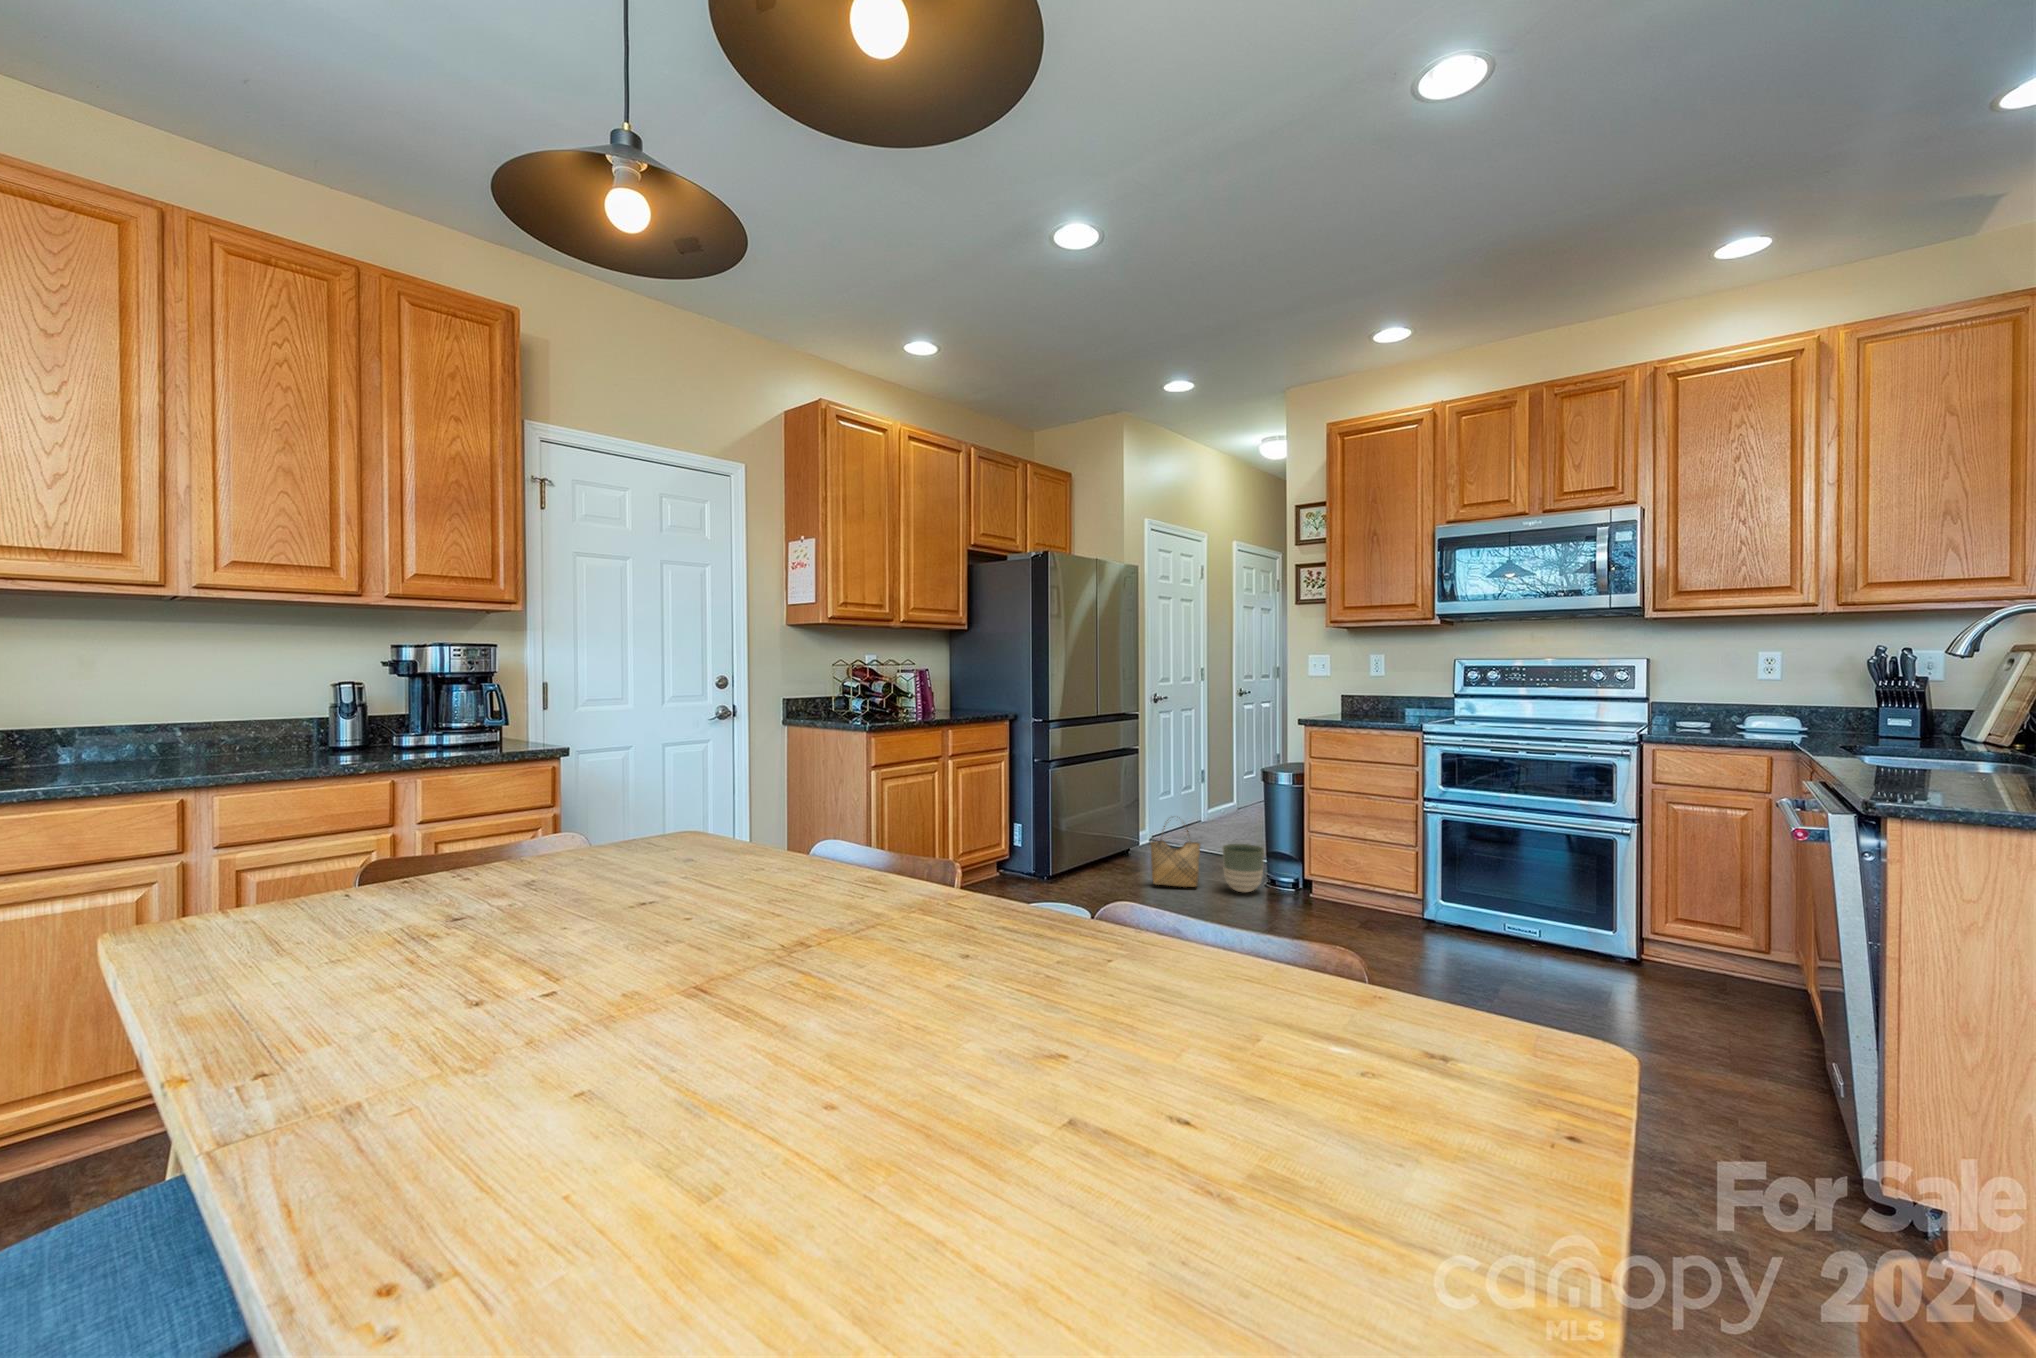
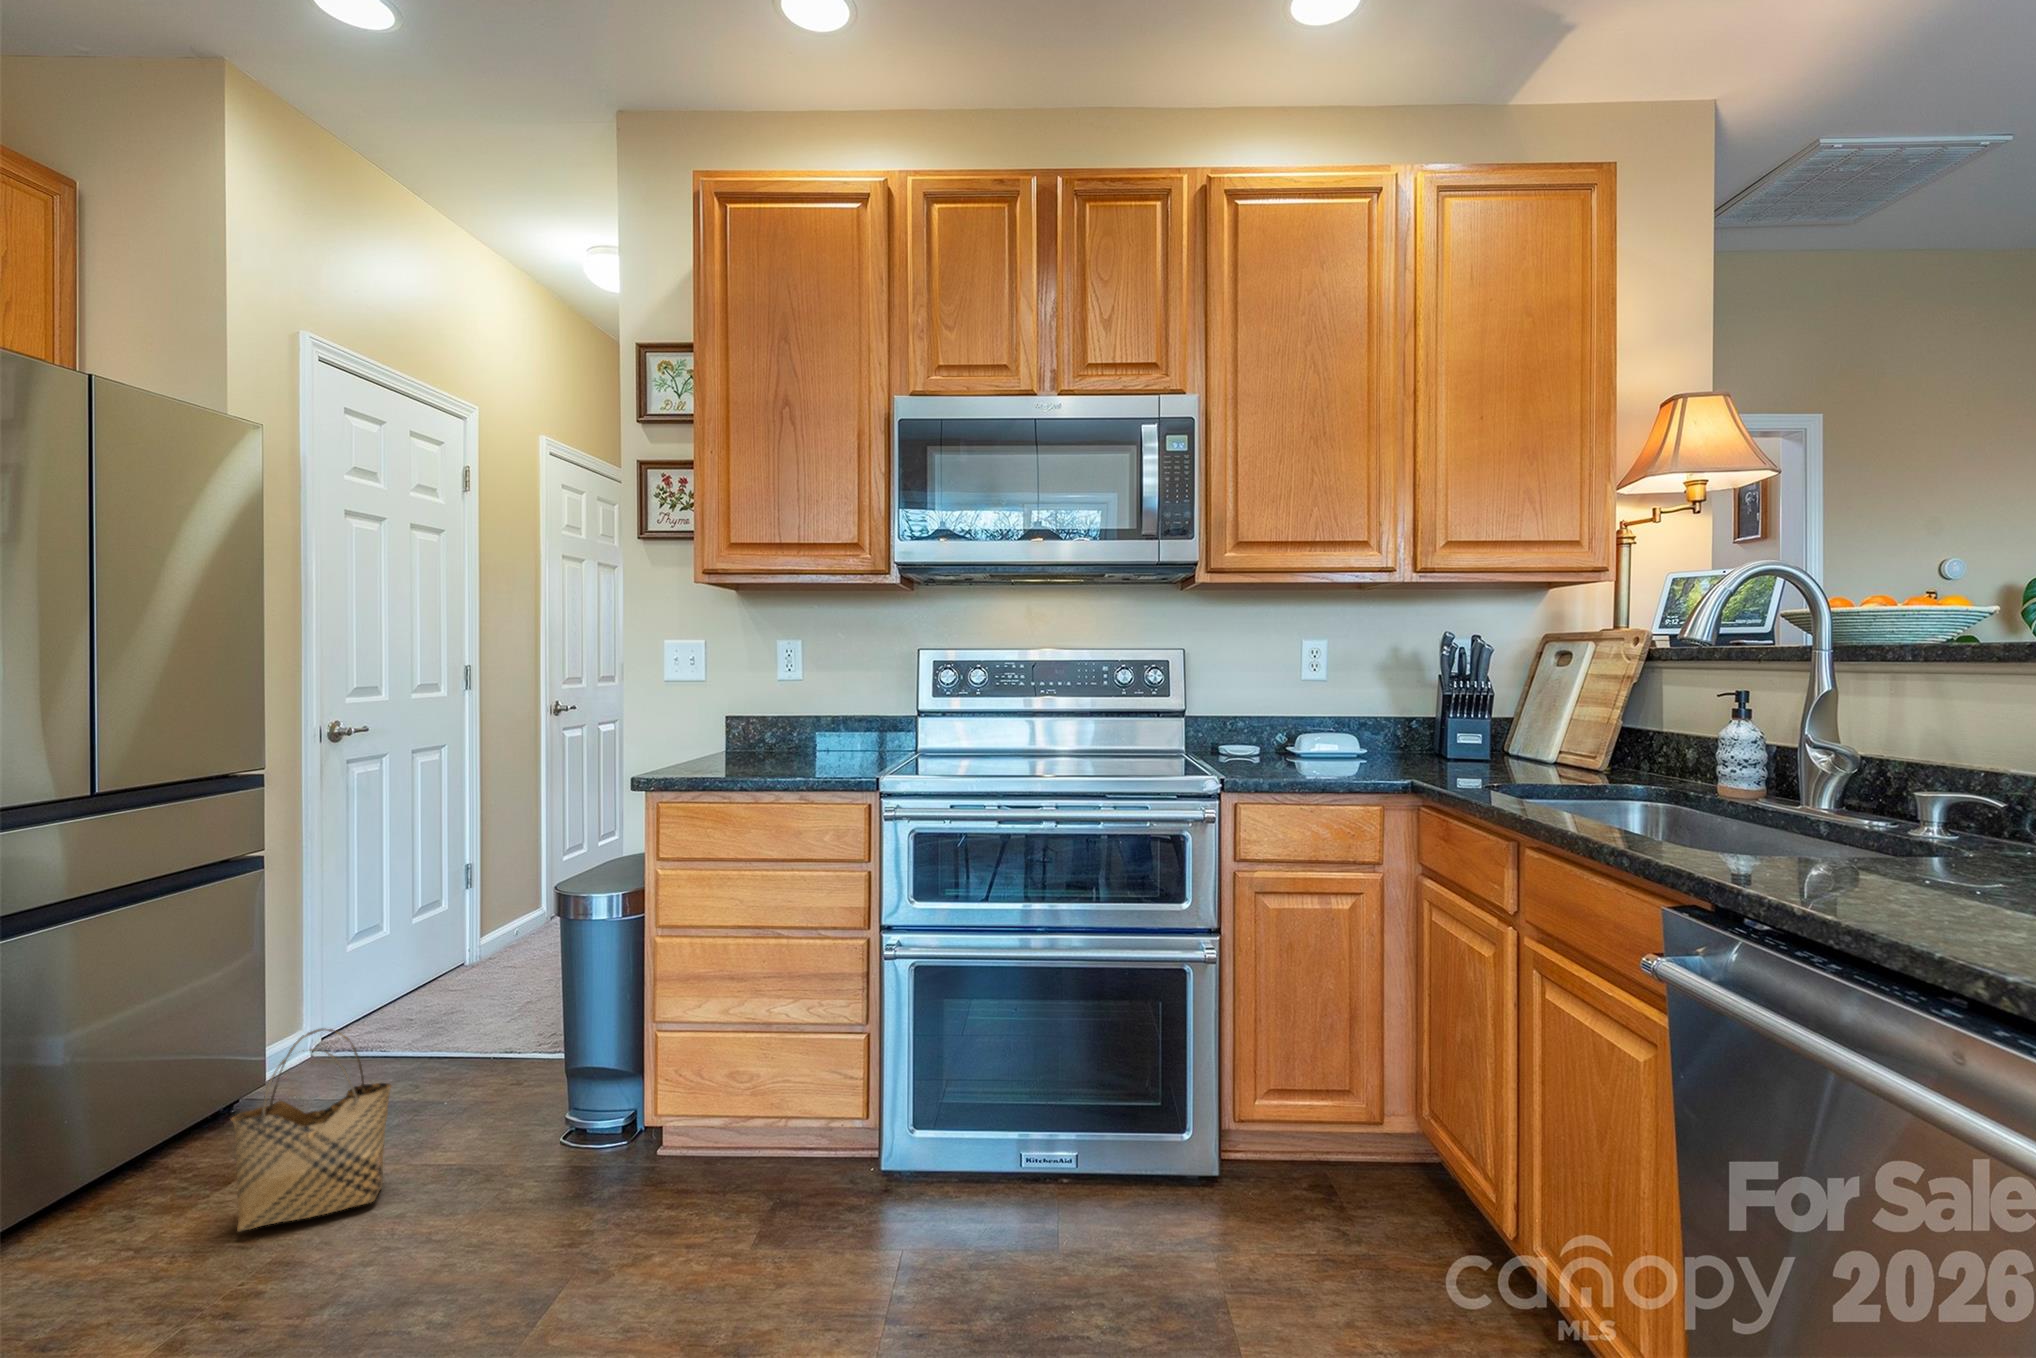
planter: present [1222,844,1264,893] -> none [446,1059,553,1187]

